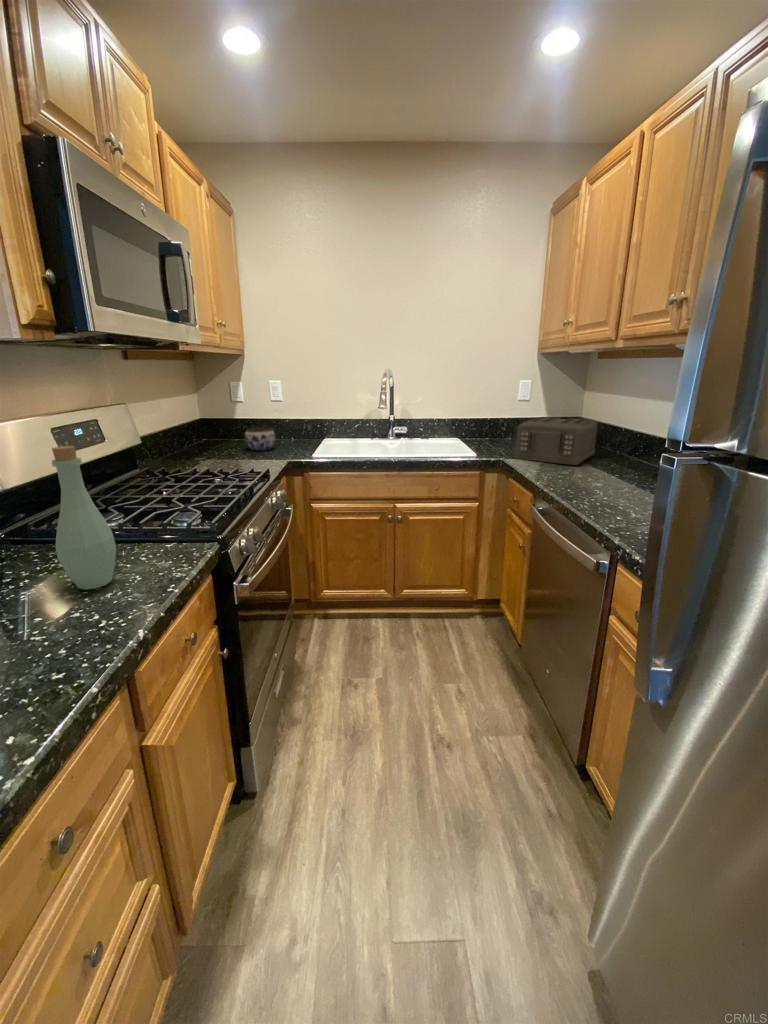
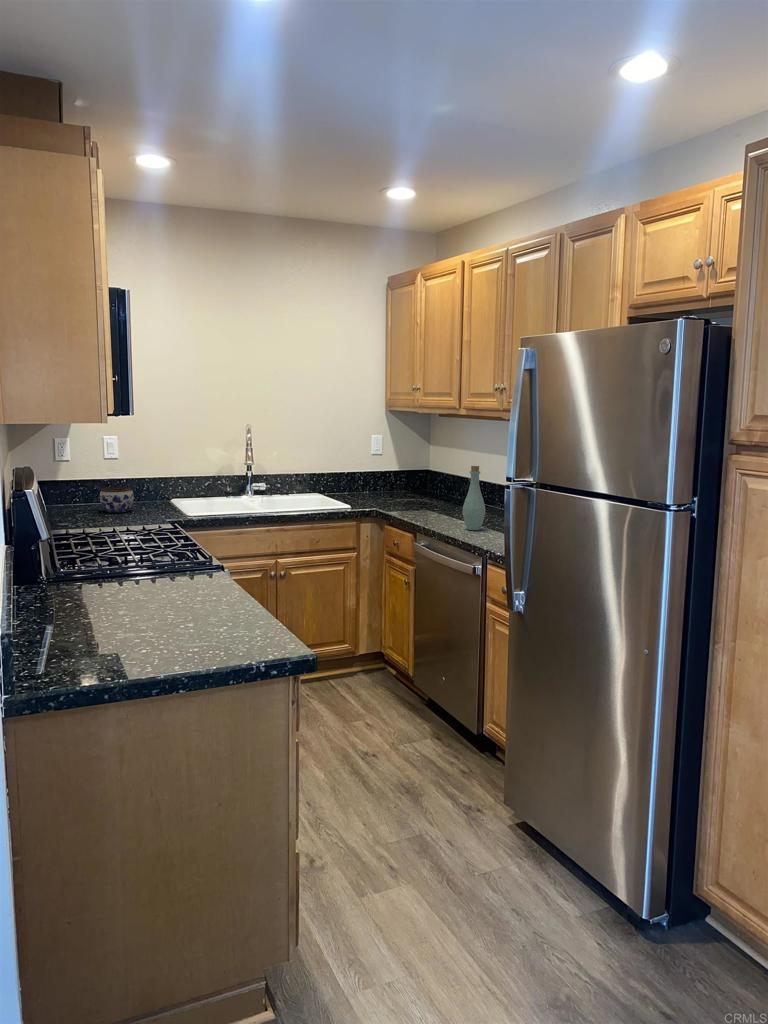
toaster: present [514,417,597,465] -> none [382,469,449,510]
bottle: present [52,446,116,590] -> present [462,466,485,530]

